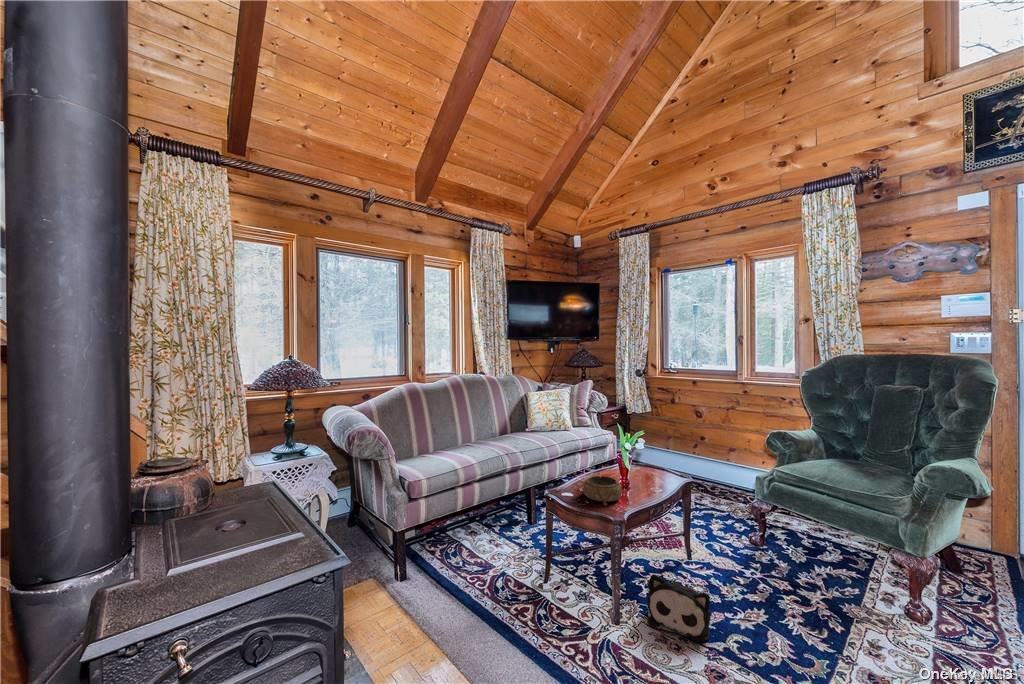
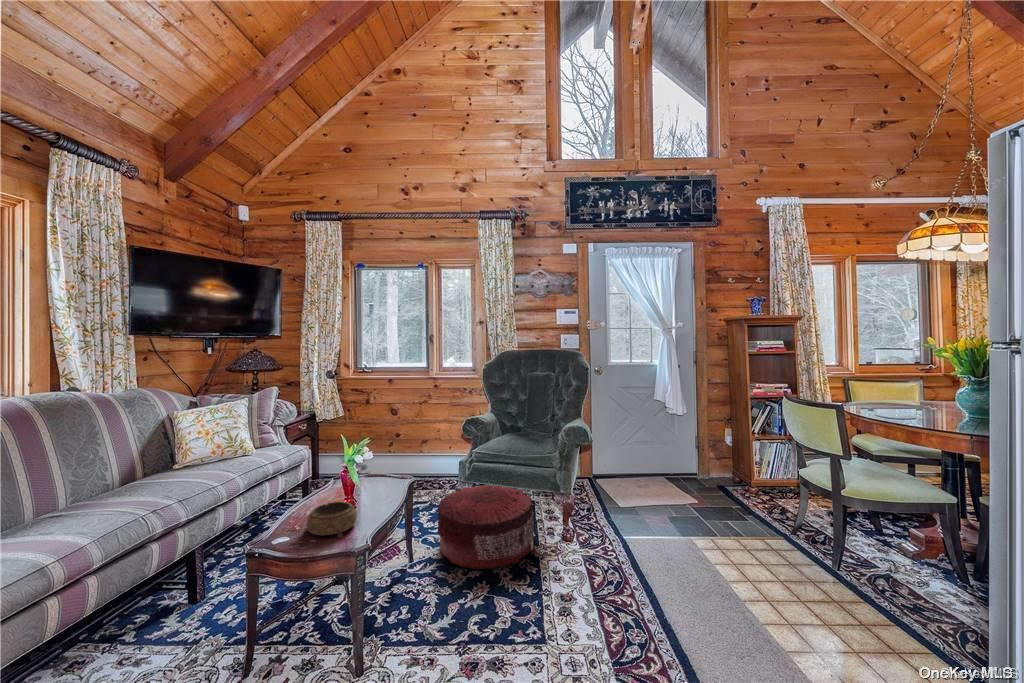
pouf: none [719,503,857,610] -> present [438,485,534,569]
plush toy: present [647,574,710,642] -> none [391,590,453,653]

